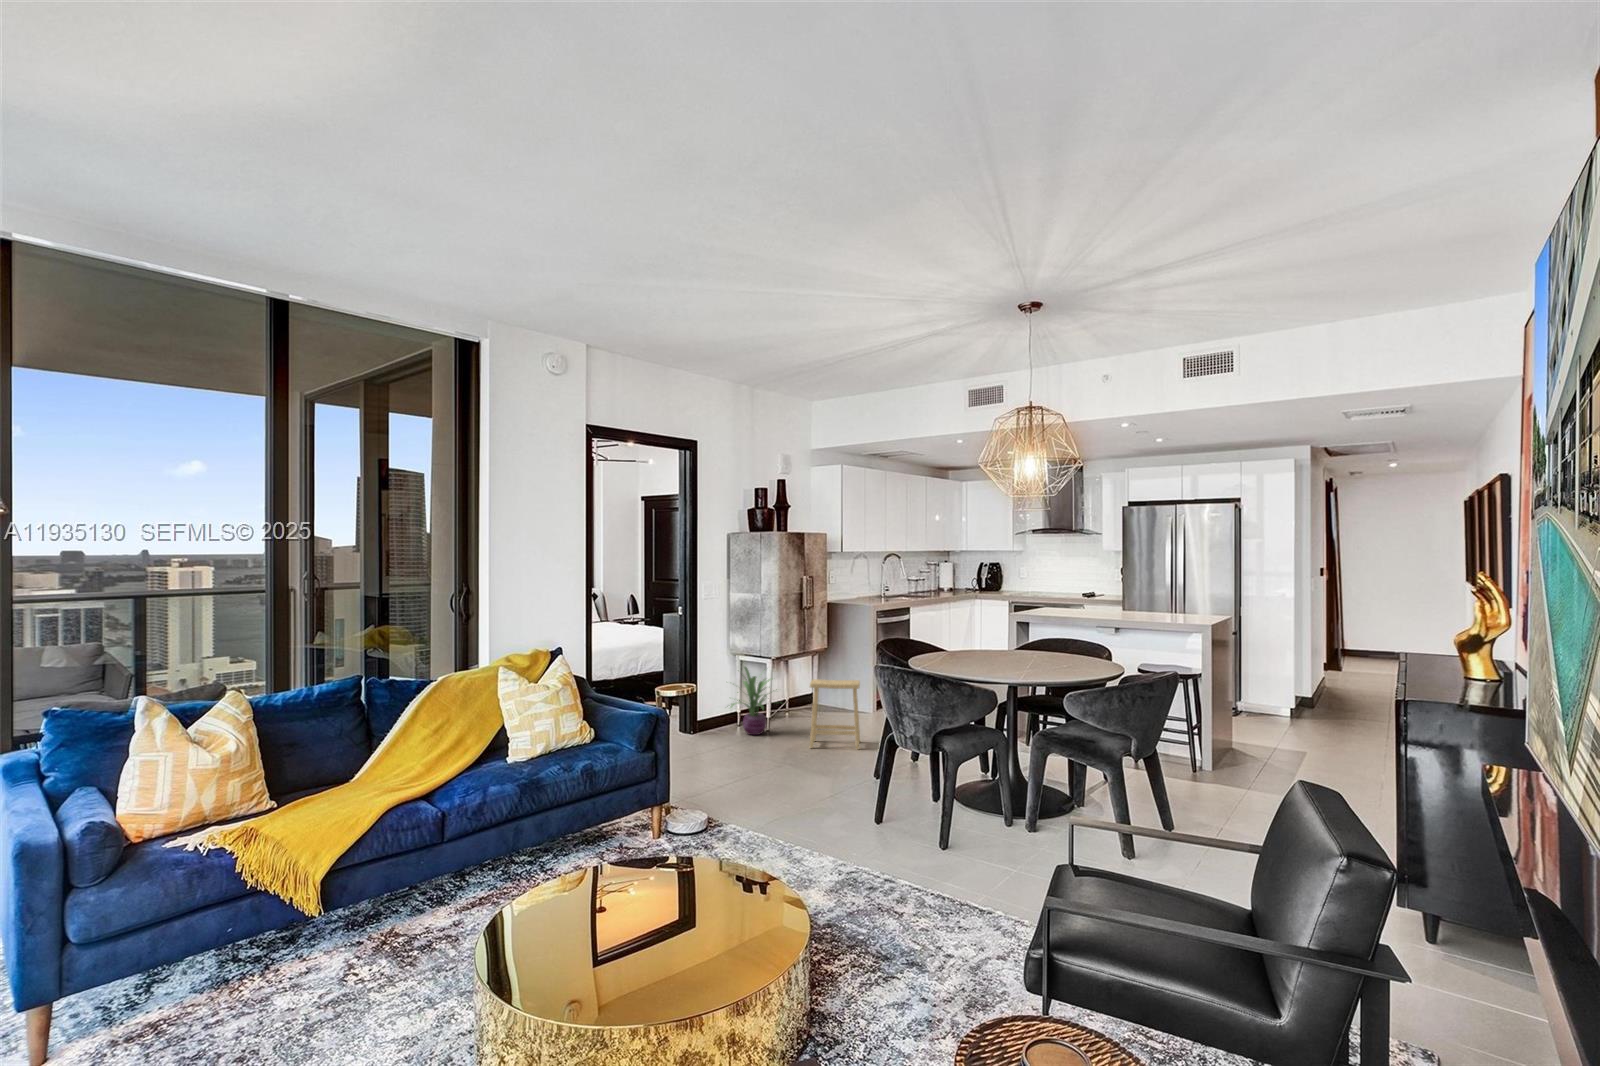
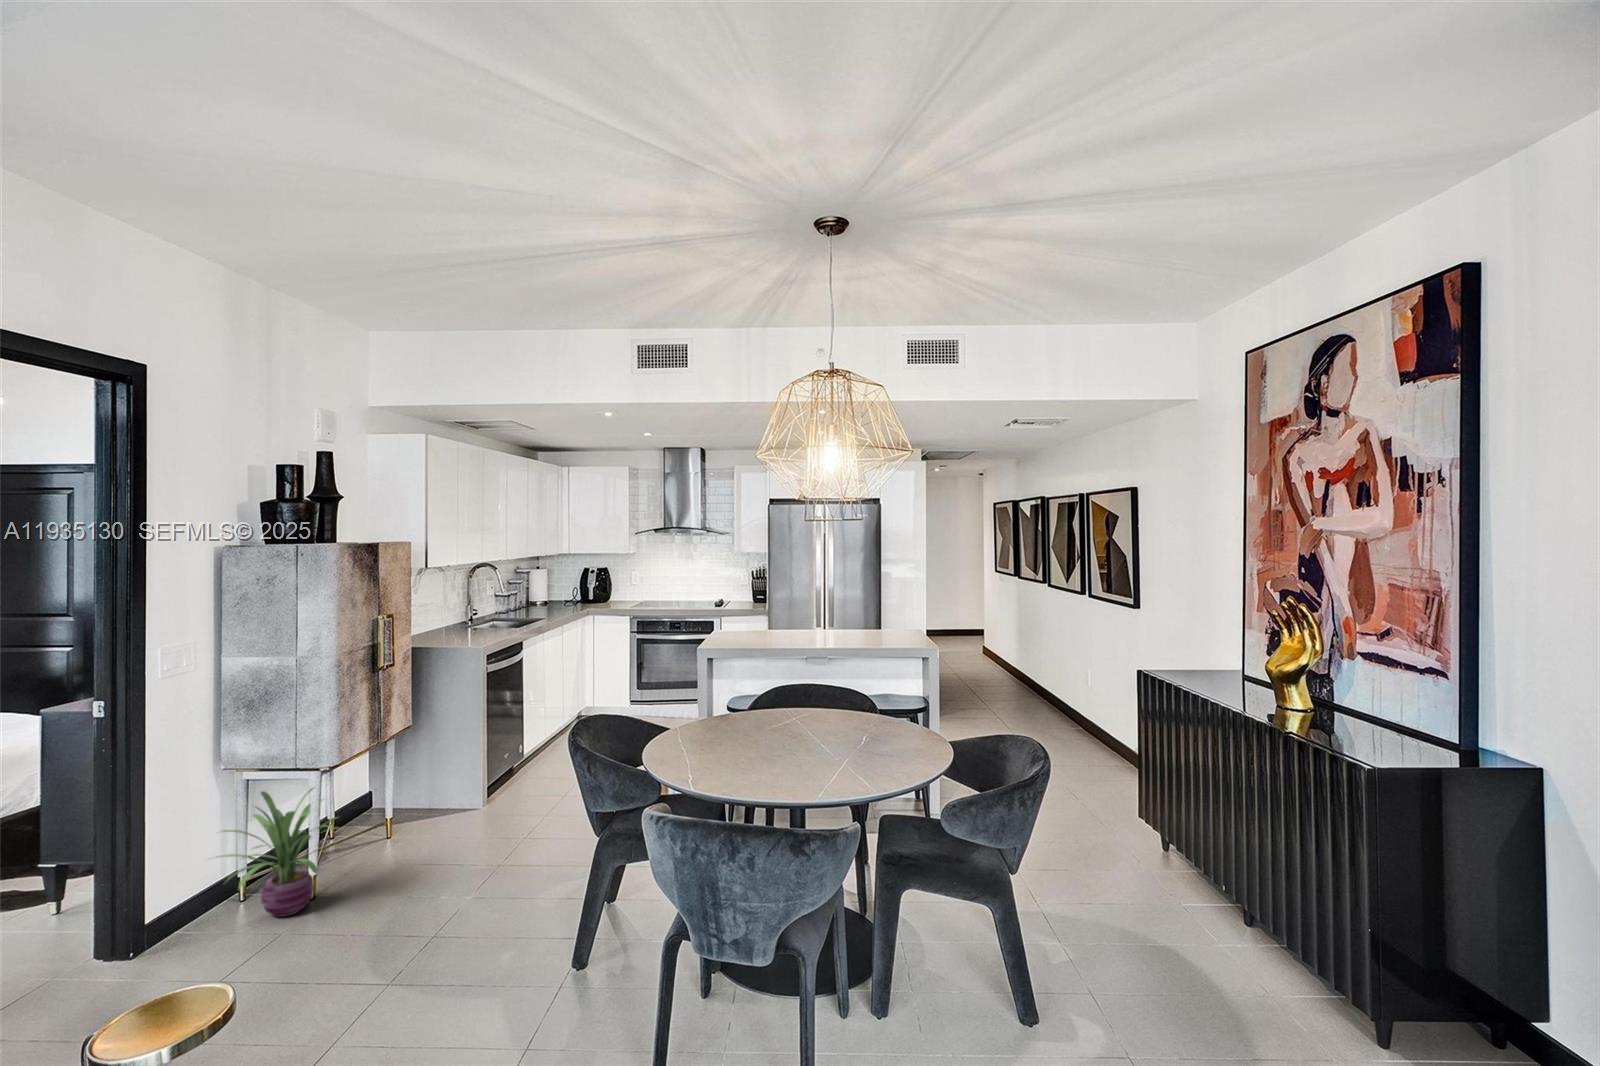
footstool: present [810,679,860,750] -> none [414,784,510,923]

